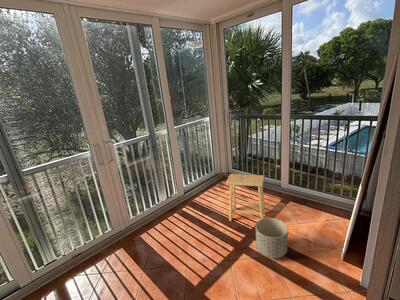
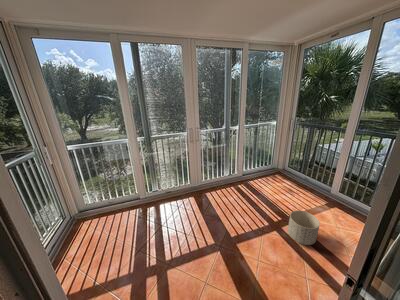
footstool: present [226,174,265,221] -> none [272,169,312,217]

